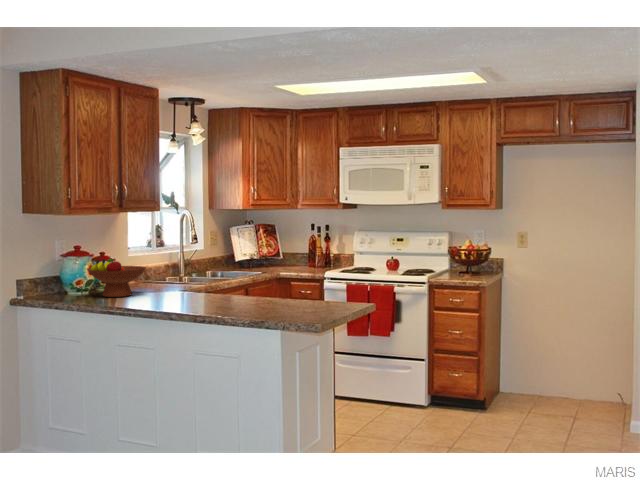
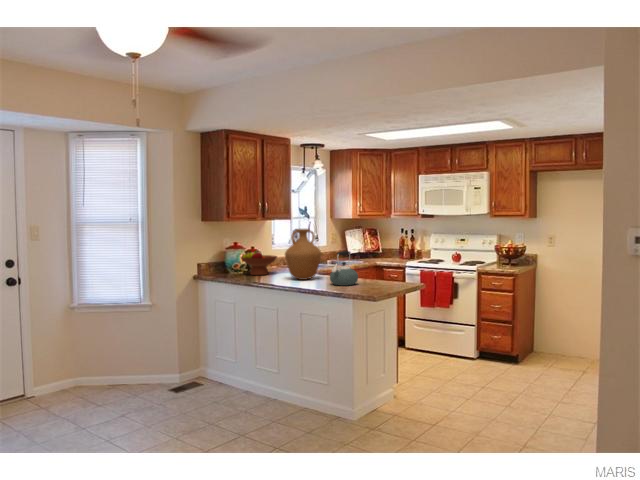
vase: none [164,225,221,302] -> present [285,229,322,280]
kettle: none [239,258,282,309] -> present [330,251,358,286]

